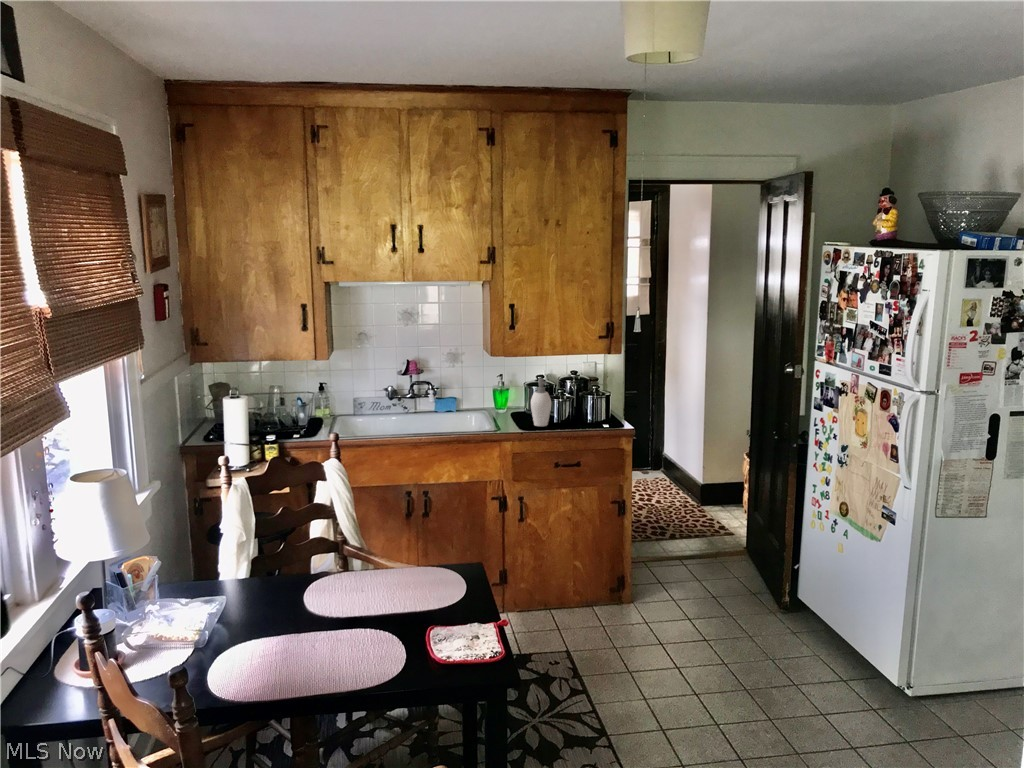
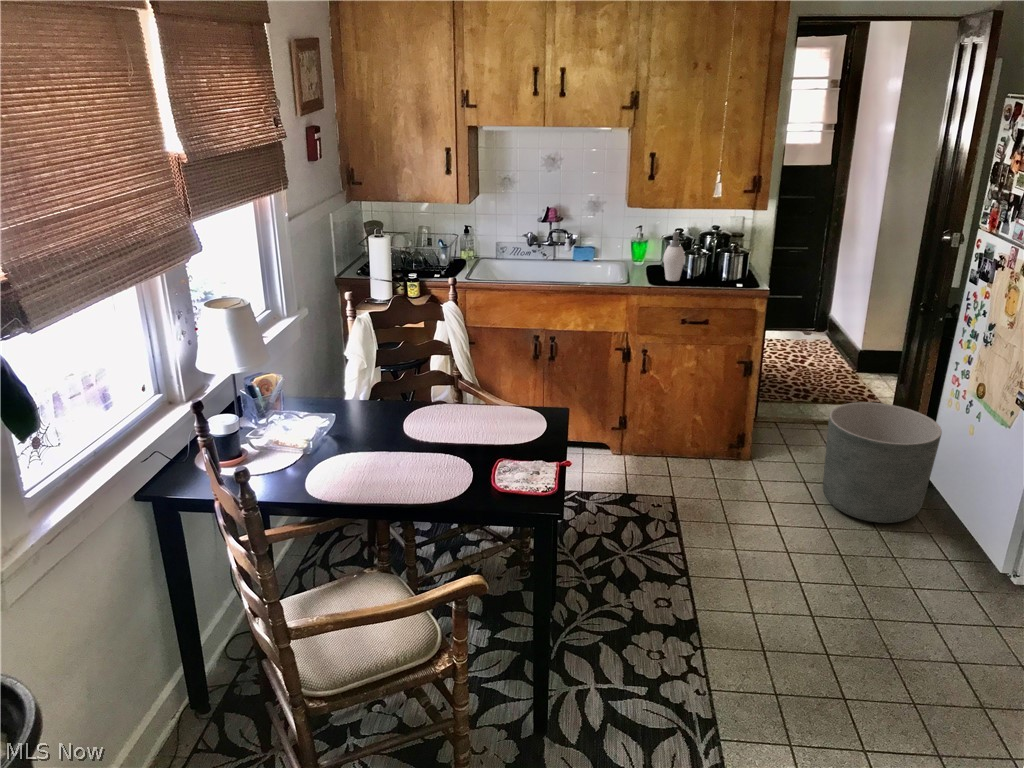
planter: none [708,531,814,651] -> present [823,402,942,523]

